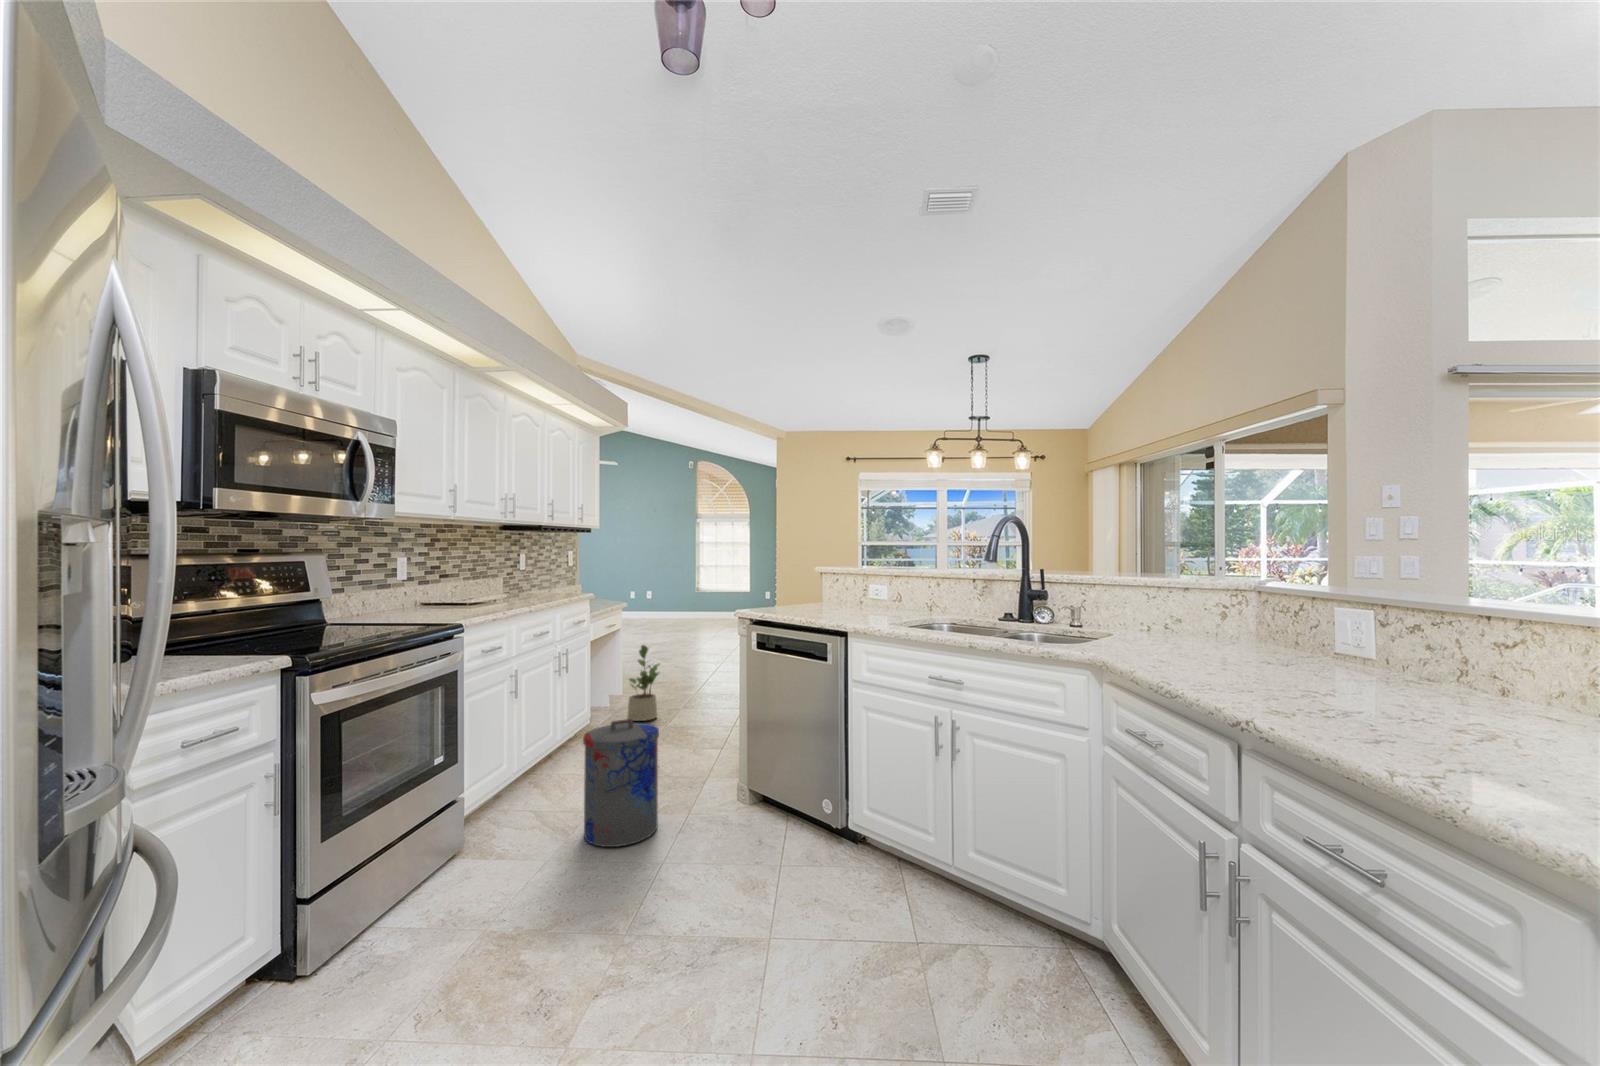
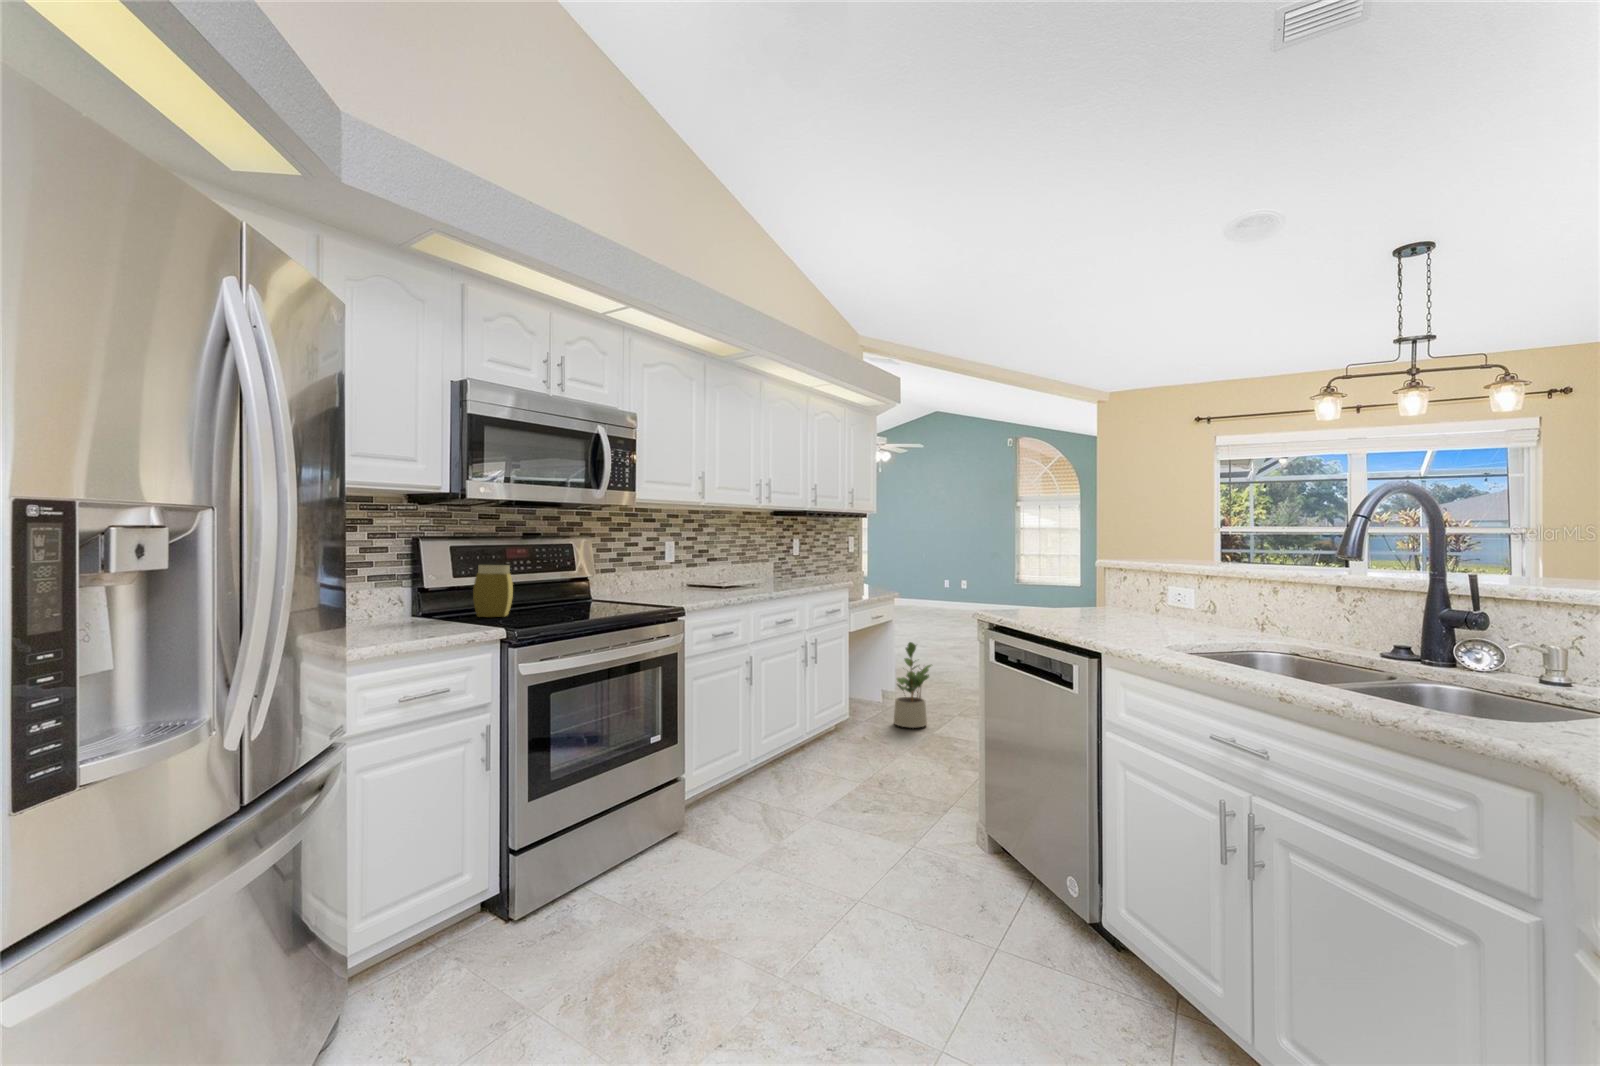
jar: none [207,585,262,648] -> present [473,565,513,617]
trash can: present [583,719,659,847] -> none [785,726,866,867]

